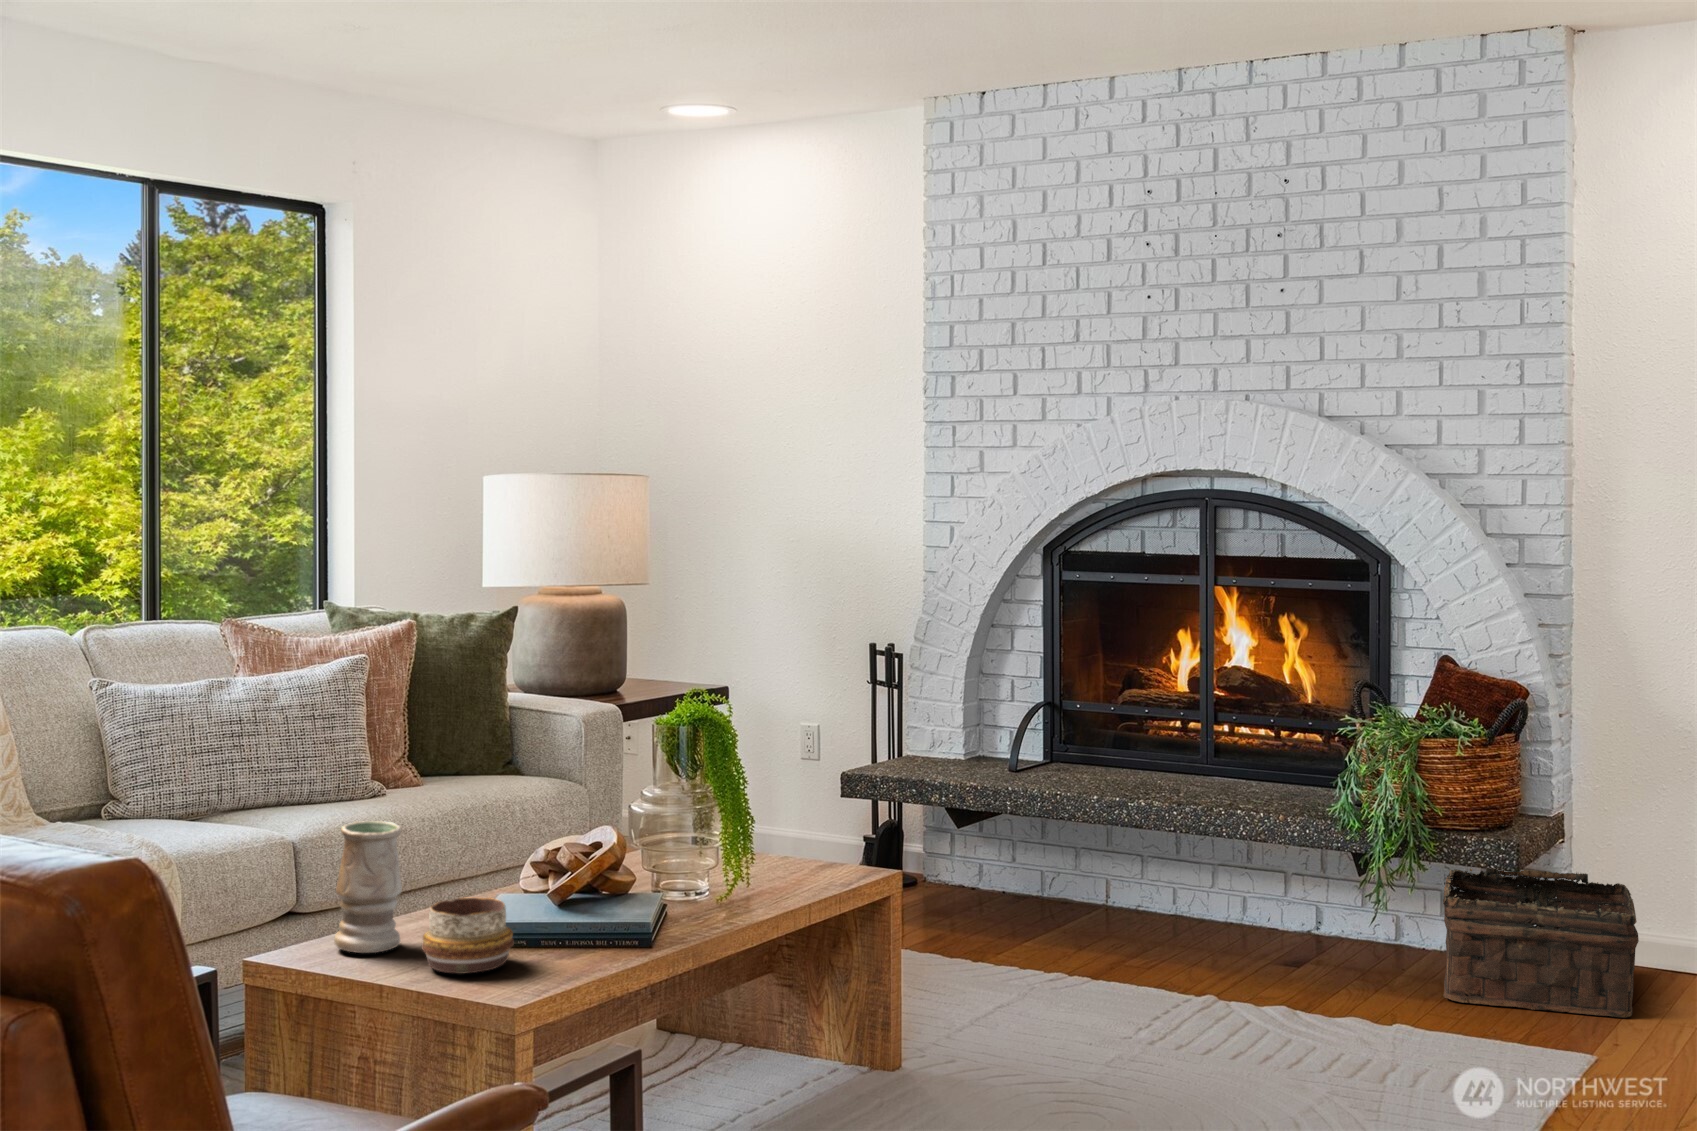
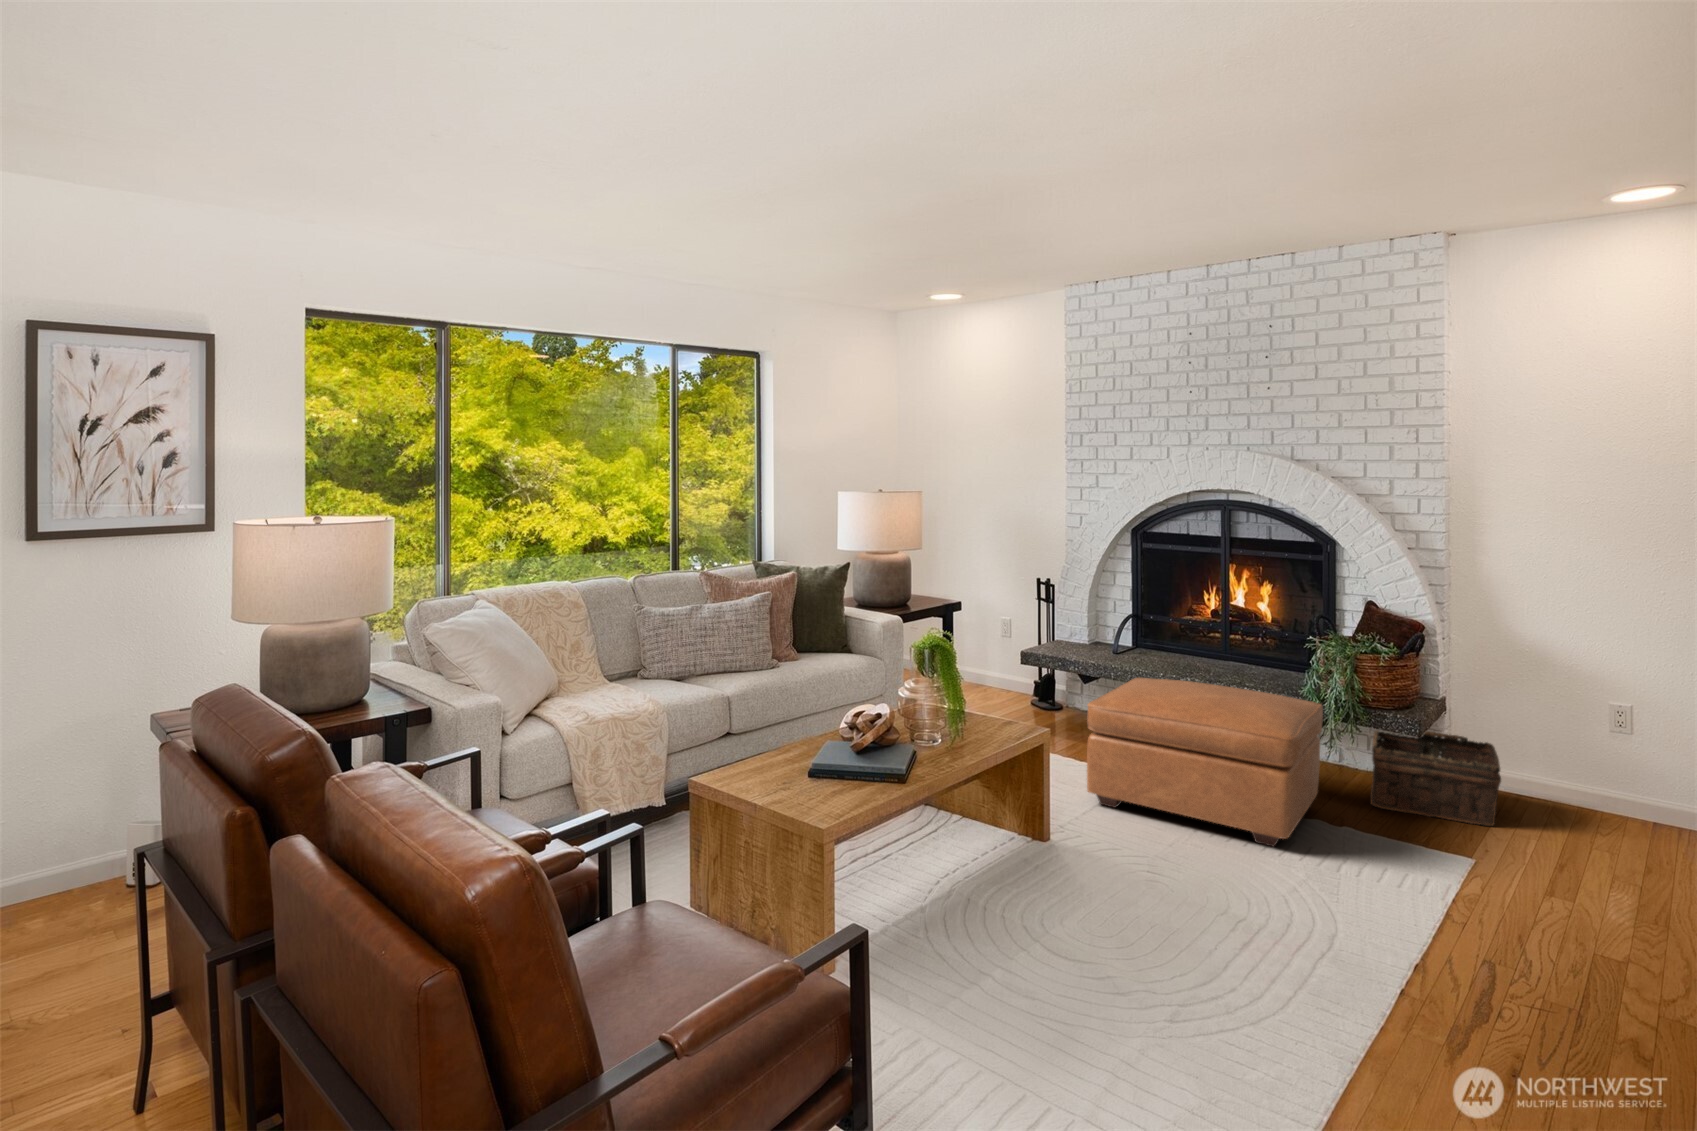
ottoman: none [970,794,1363,1065] -> present [1087,678,1323,847]
vase: present [334,821,402,953] -> none [745,708,778,778]
decorative bowl: present [422,898,514,974] -> none [788,753,835,796]

